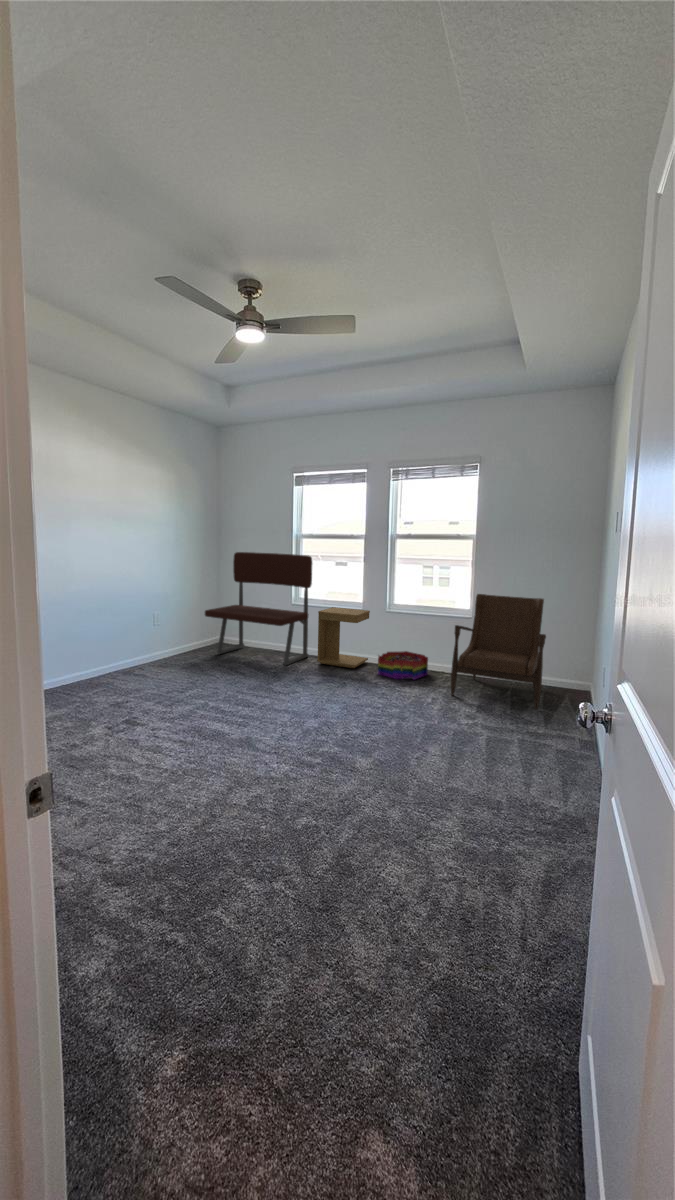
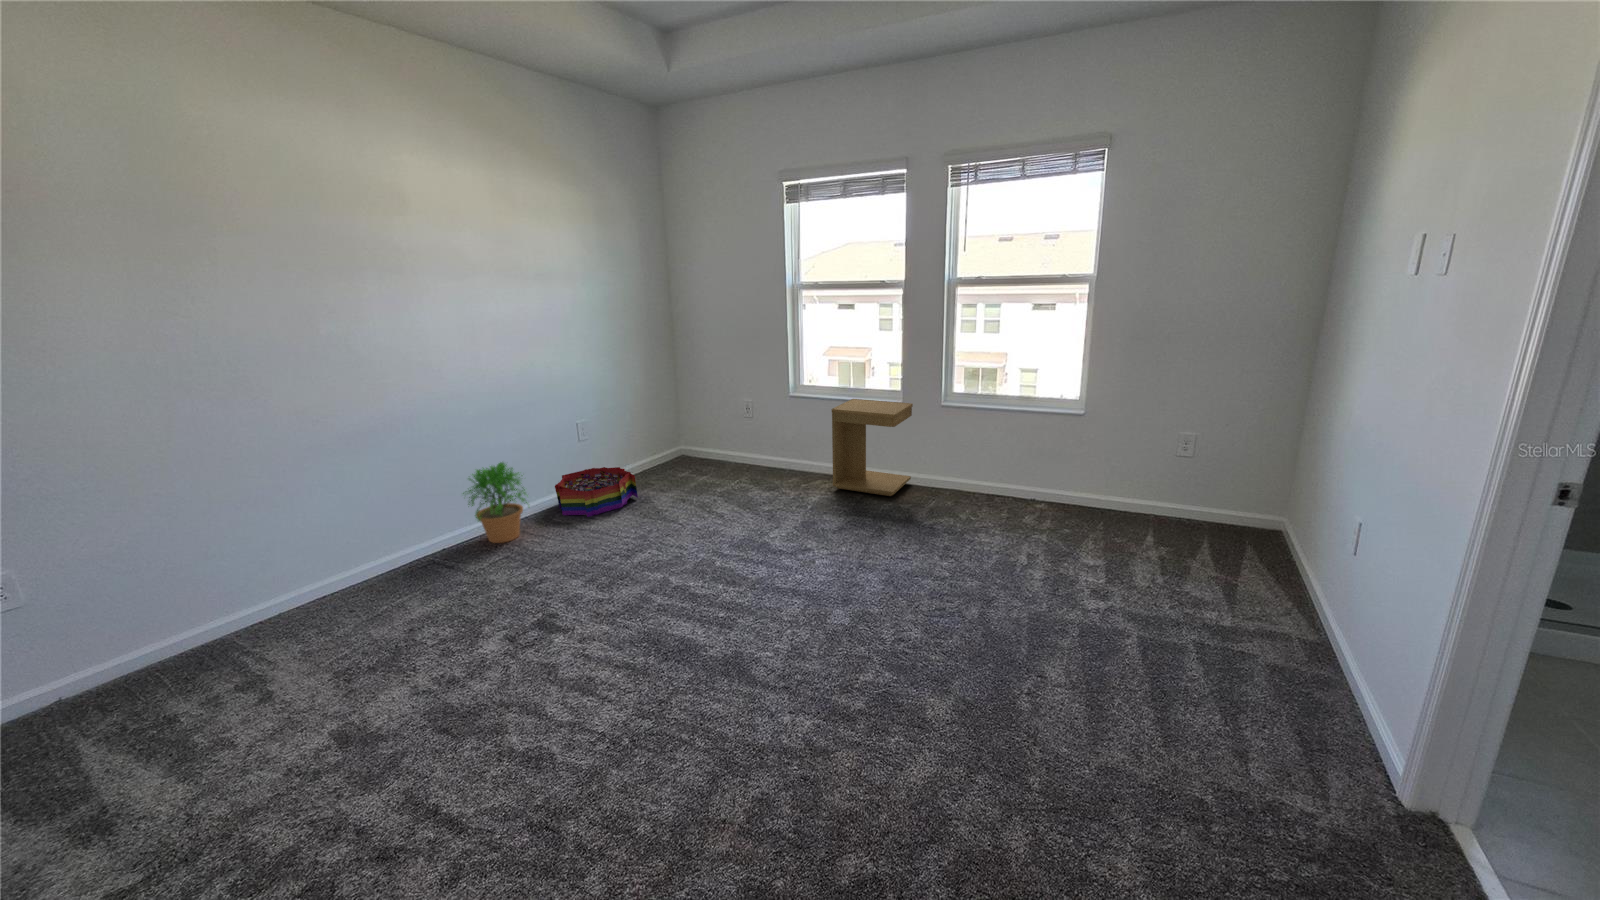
bench: present [205,552,312,666] -> none [655,316,818,495]
armchair: present [451,594,546,709] -> none [1057,374,1232,573]
potted plant: none [75,631,123,684] -> present [463,462,527,543]
storage bin: present [378,651,428,680] -> present [555,467,638,517]

